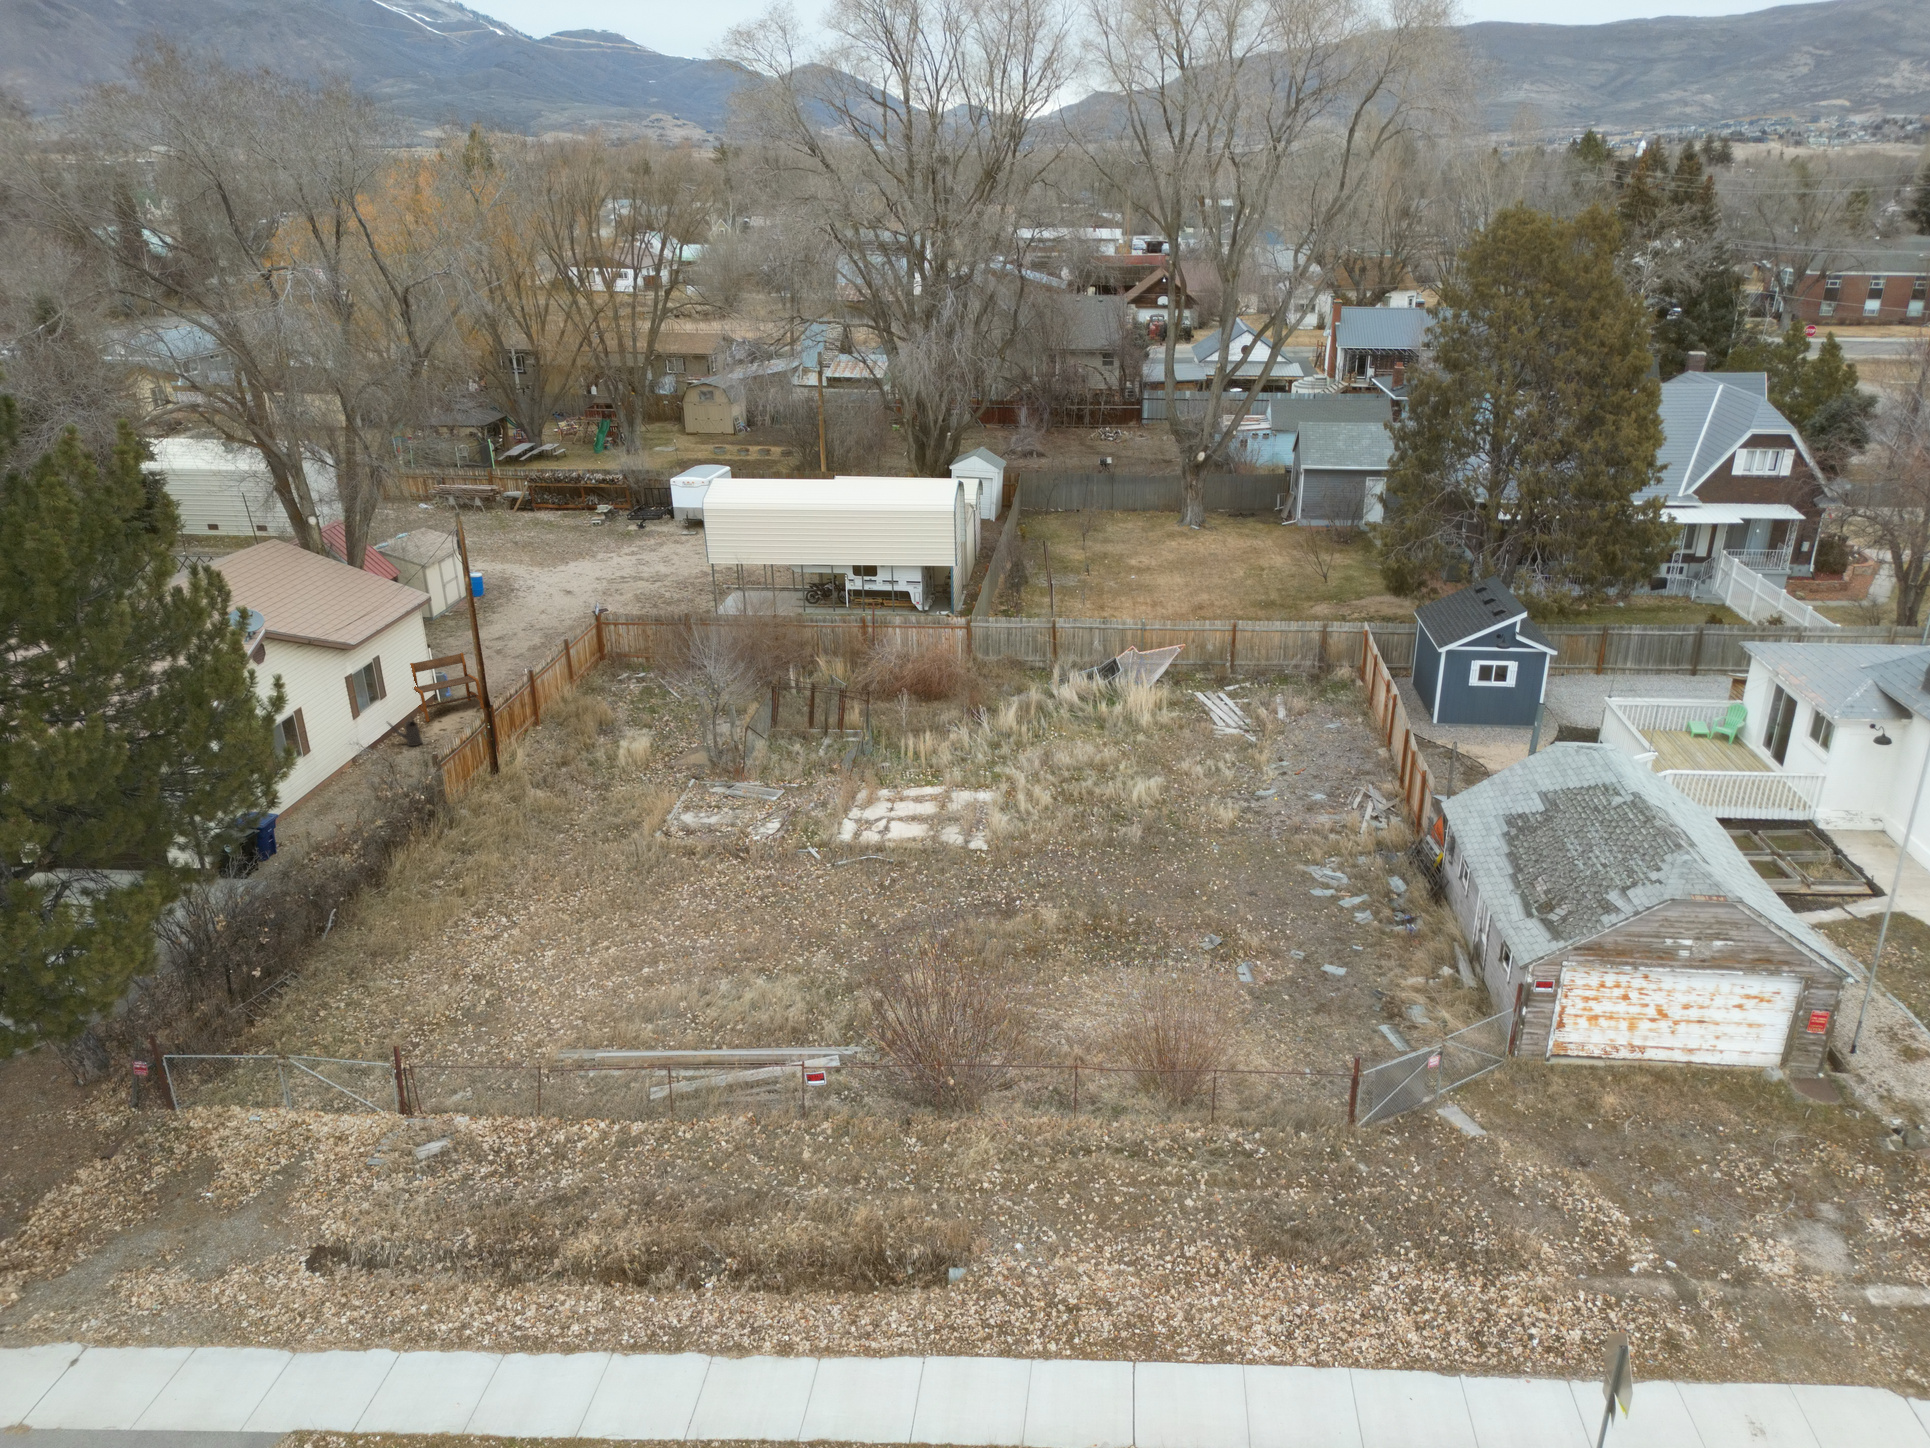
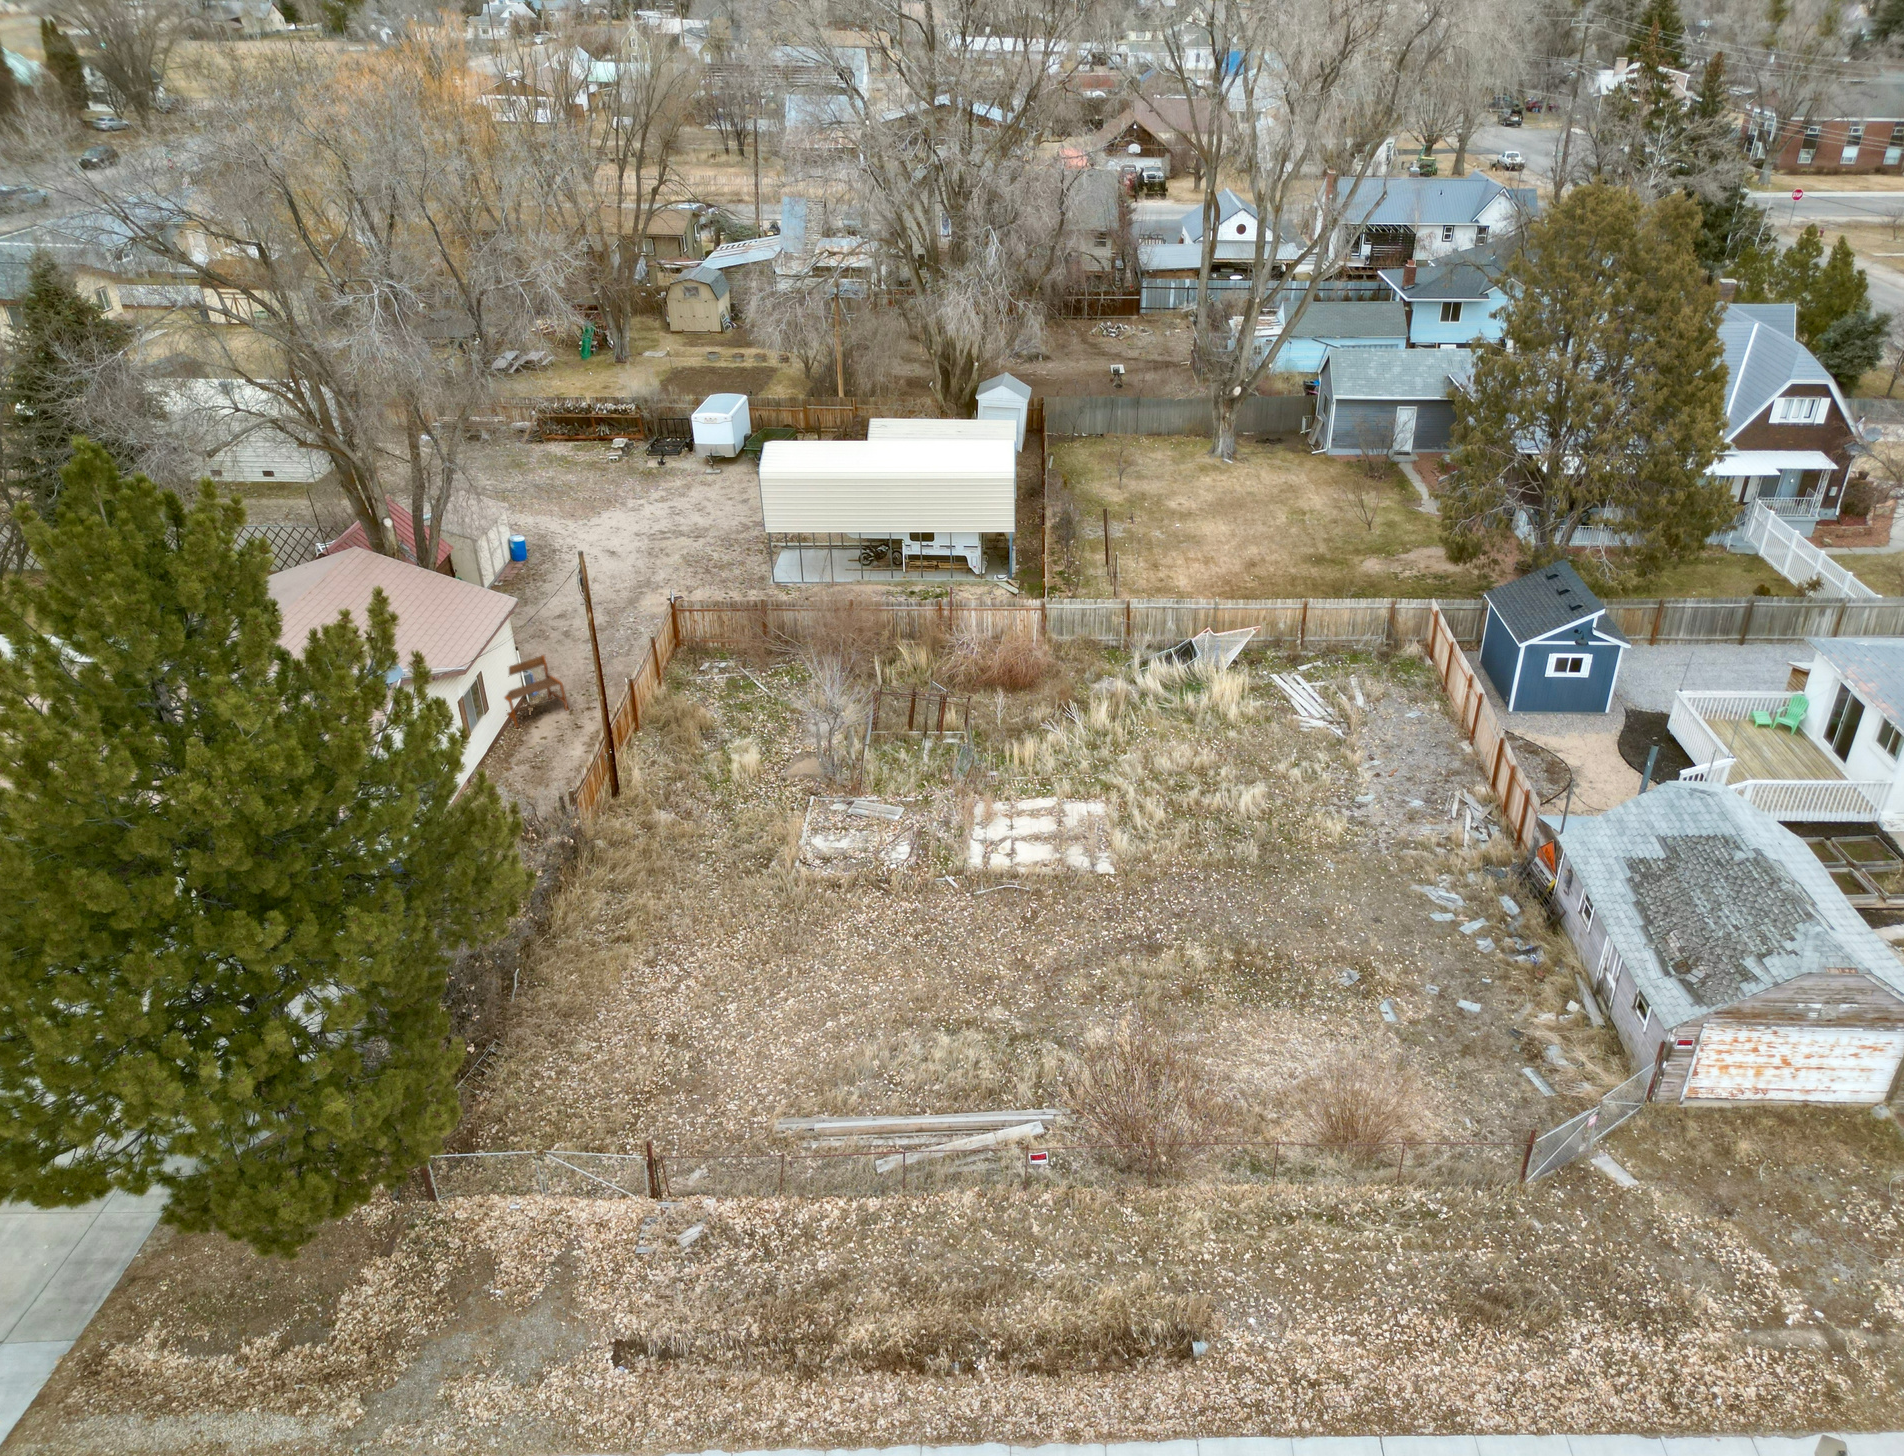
watering can: present [388,717,424,746] -> none [484,730,523,760]

